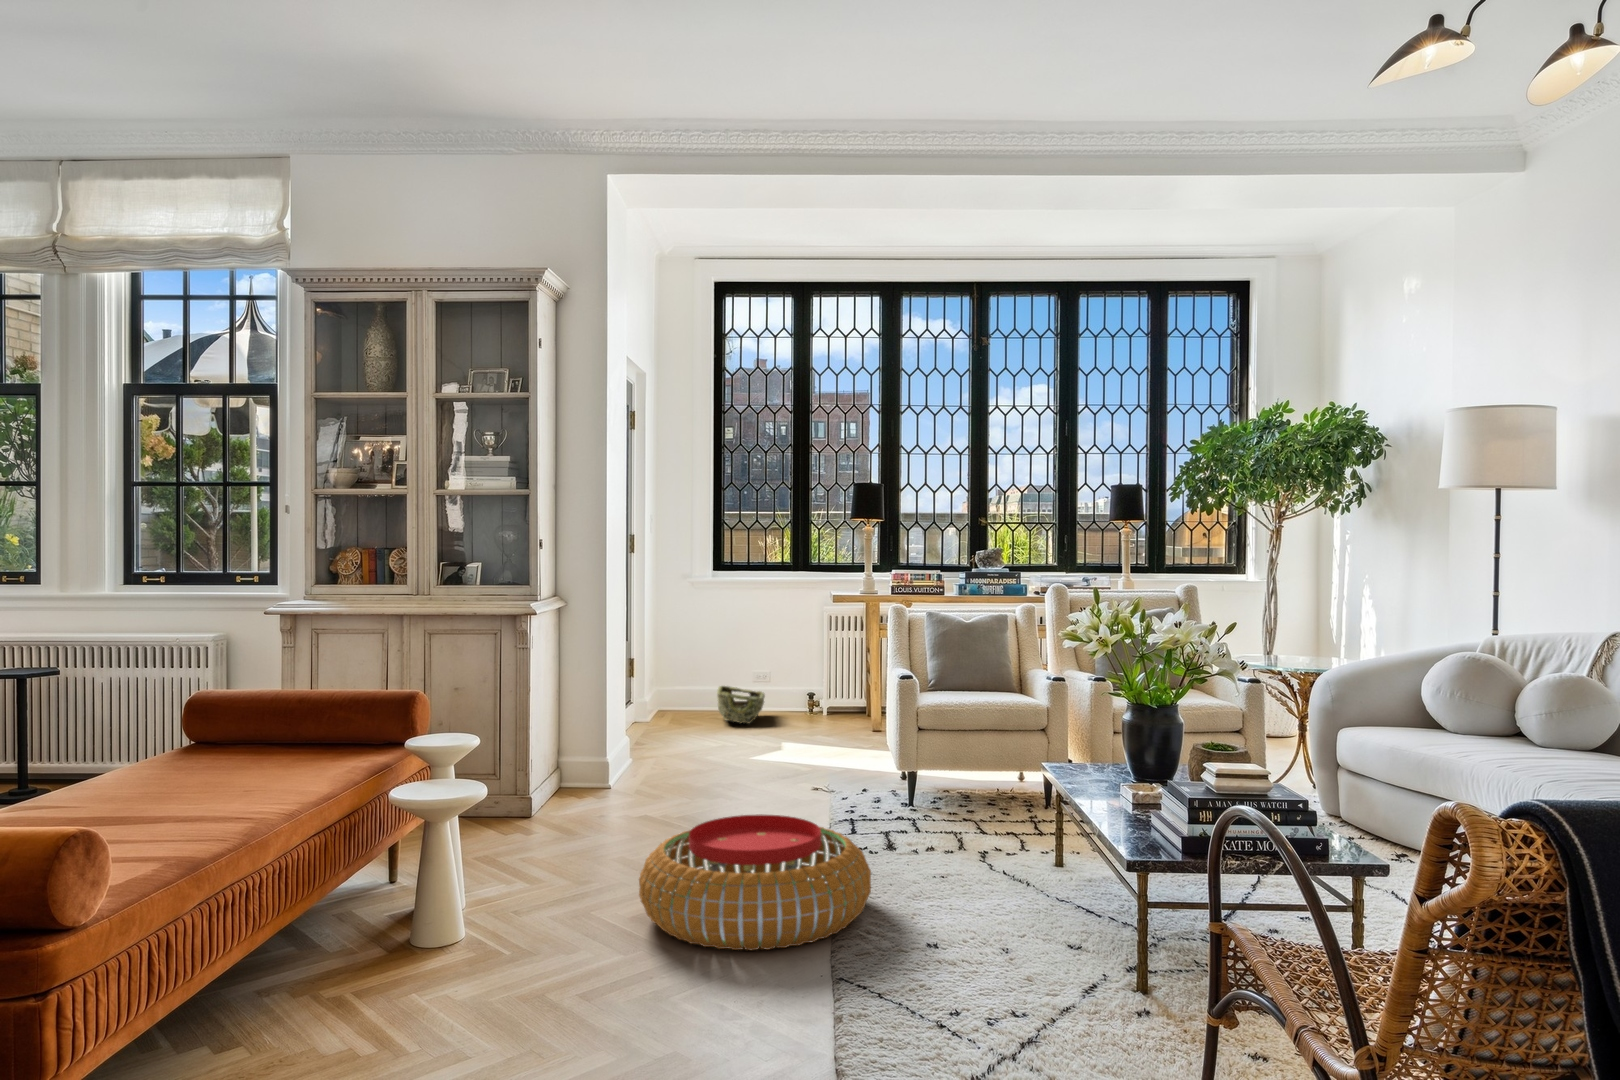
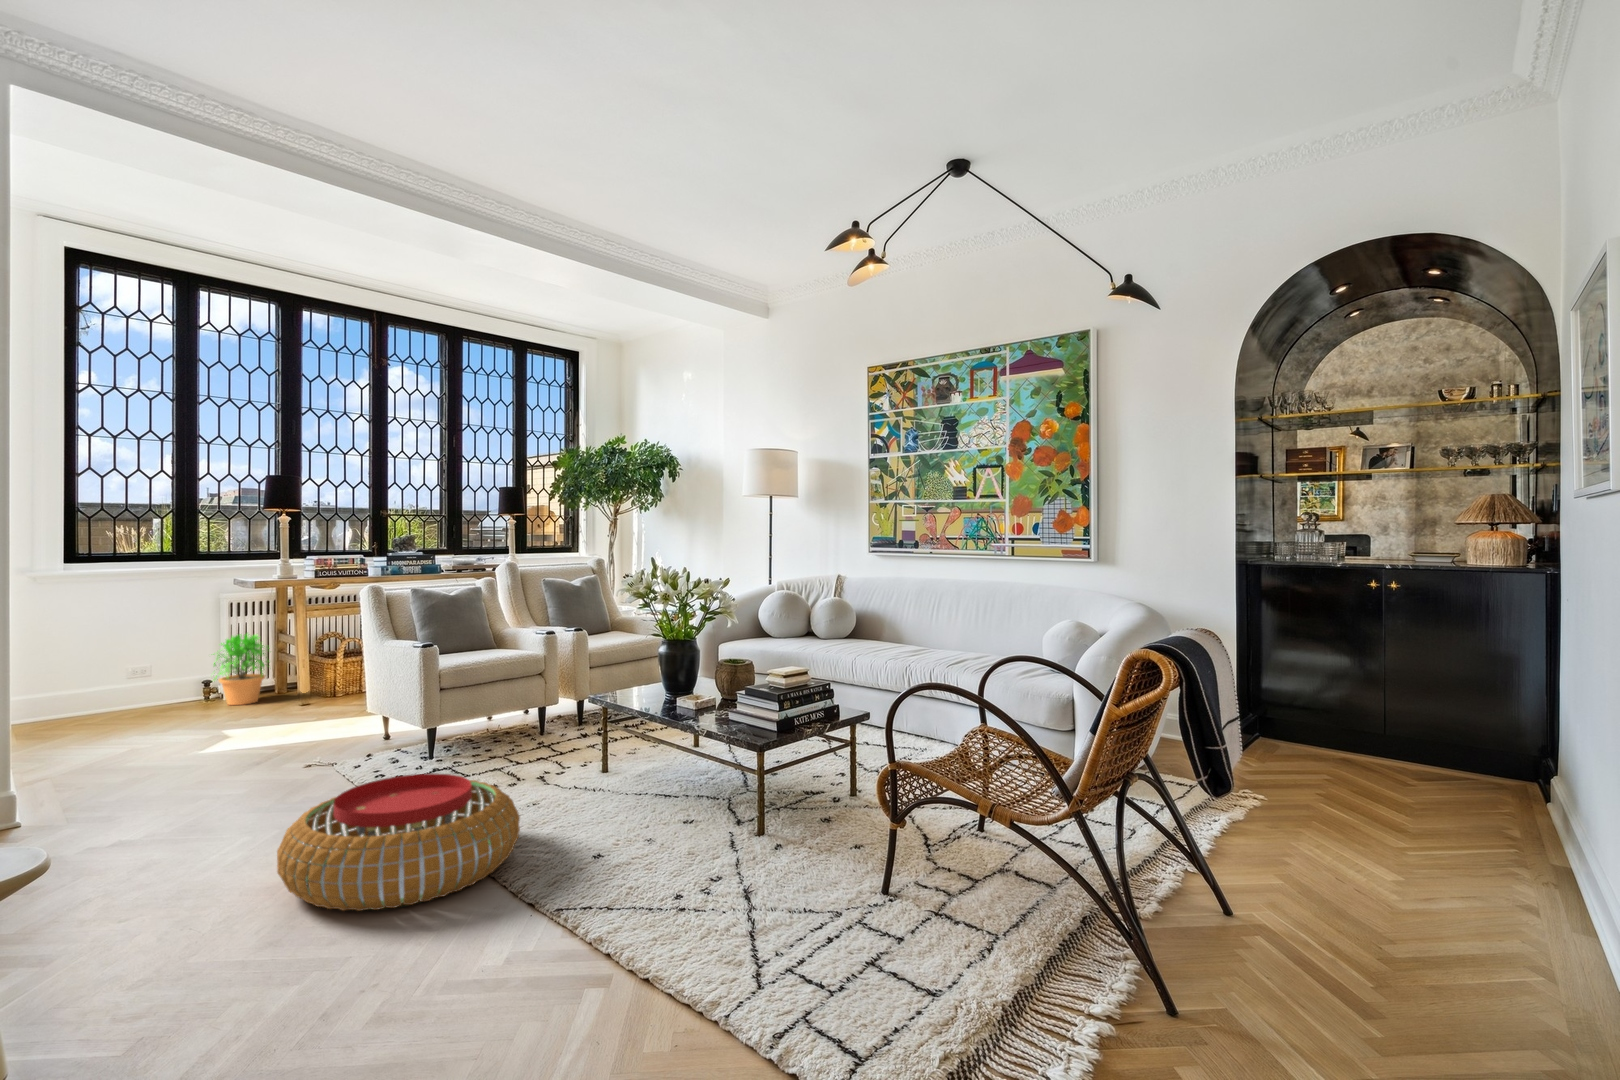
potted plant: none [802,647,855,722] -> present [214,634,267,705]
woven basket: present [717,686,765,724] -> none [95,683,168,720]

